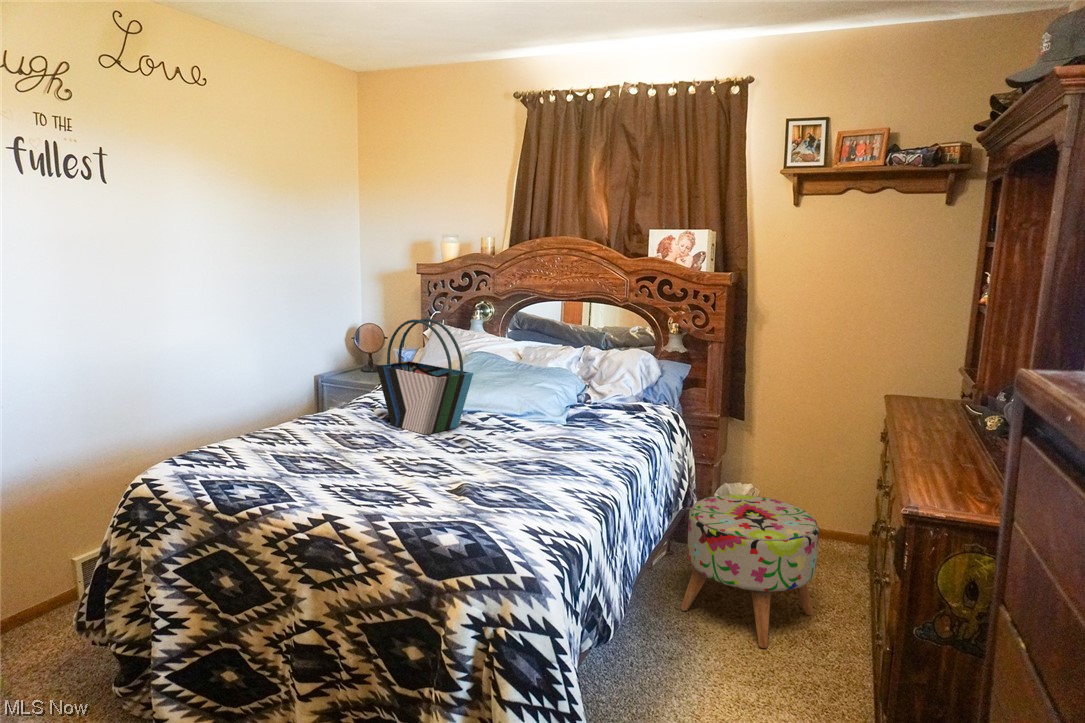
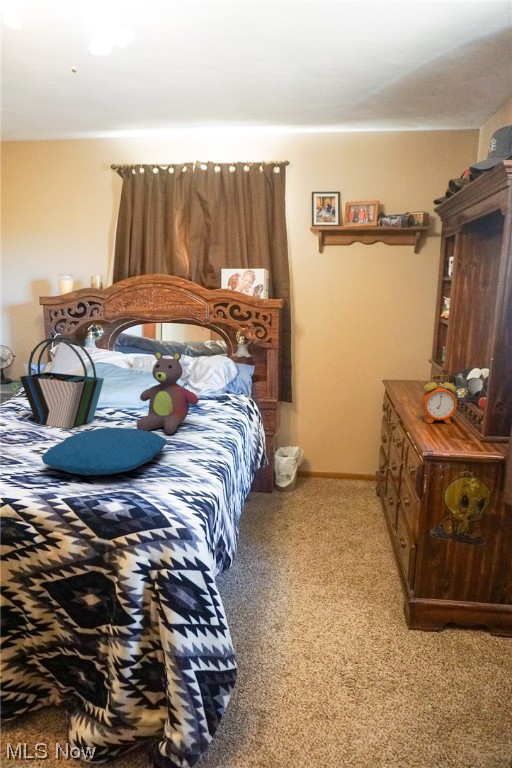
stuffed bear: none [508,341,591,452] -> present [137,351,199,434]
alarm clock: none [922,395,981,472] -> present [421,382,457,424]
pillow: none [379,438,537,496] -> present [42,427,167,475]
ottoman: present [681,494,820,648] -> none [263,453,352,555]

